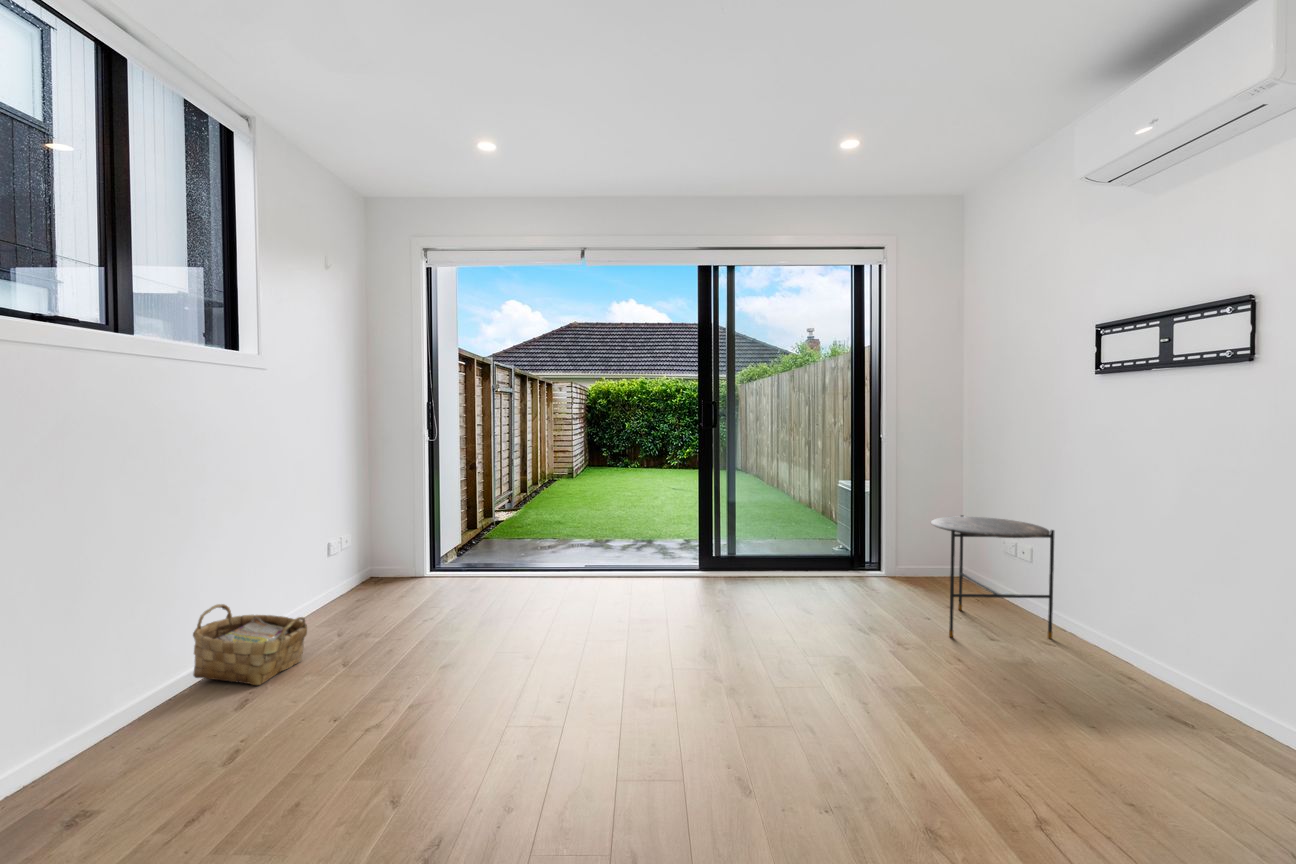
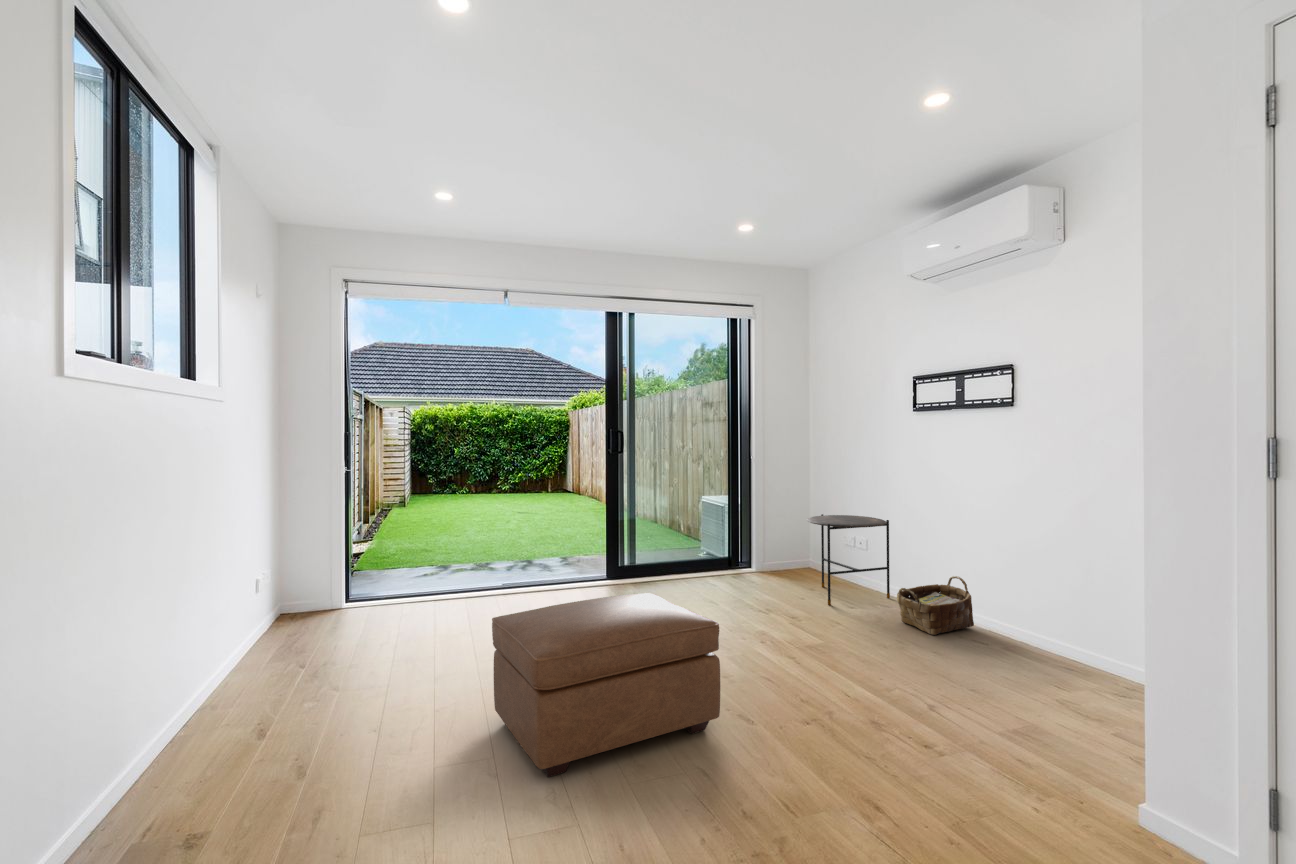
ottoman: none [385,600,658,817] -> present [492,593,720,777]
woven basket: present [193,604,307,685] -> present [897,576,974,635]

